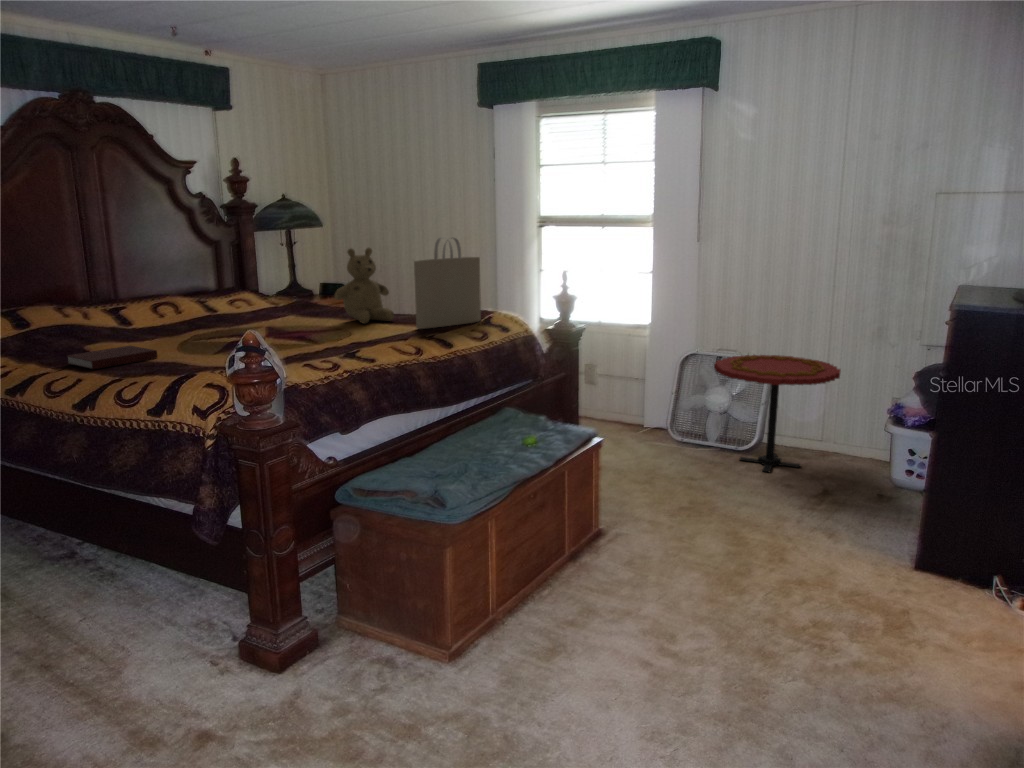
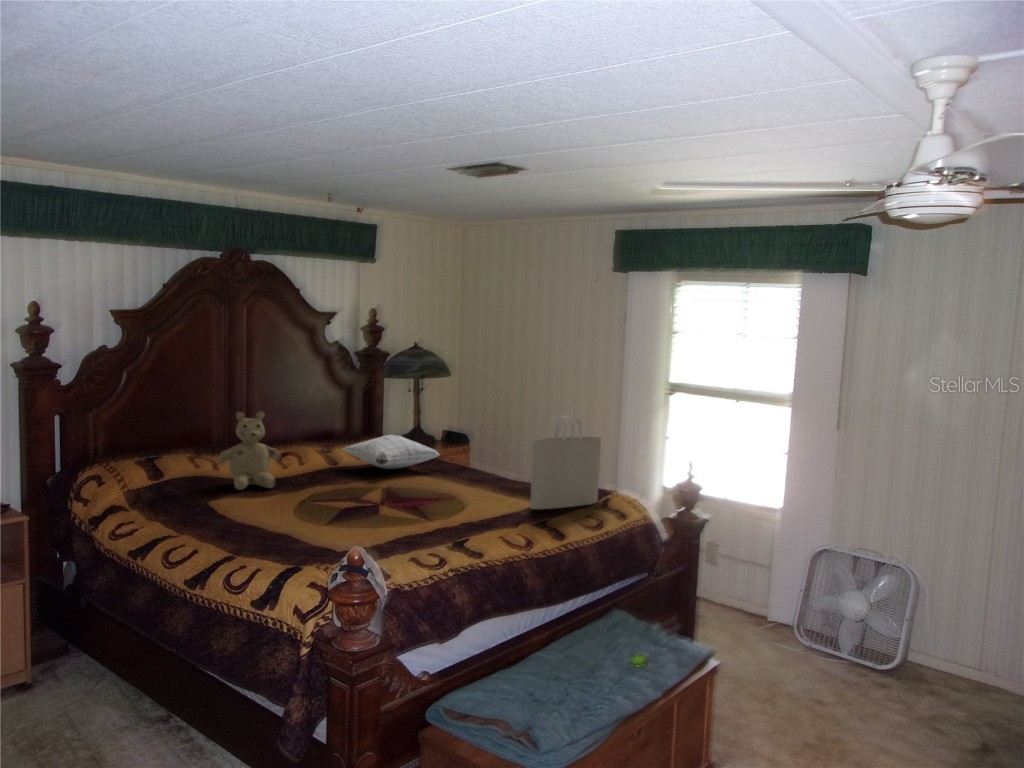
teddy bear: present [335,248,394,323] -> present [218,411,281,490]
pillow: none [219,278,322,314] -> present [343,435,439,469]
notebook: present [67,346,158,369] -> none [188,509,273,538]
side table: present [714,355,841,472] -> none [851,558,1003,703]

